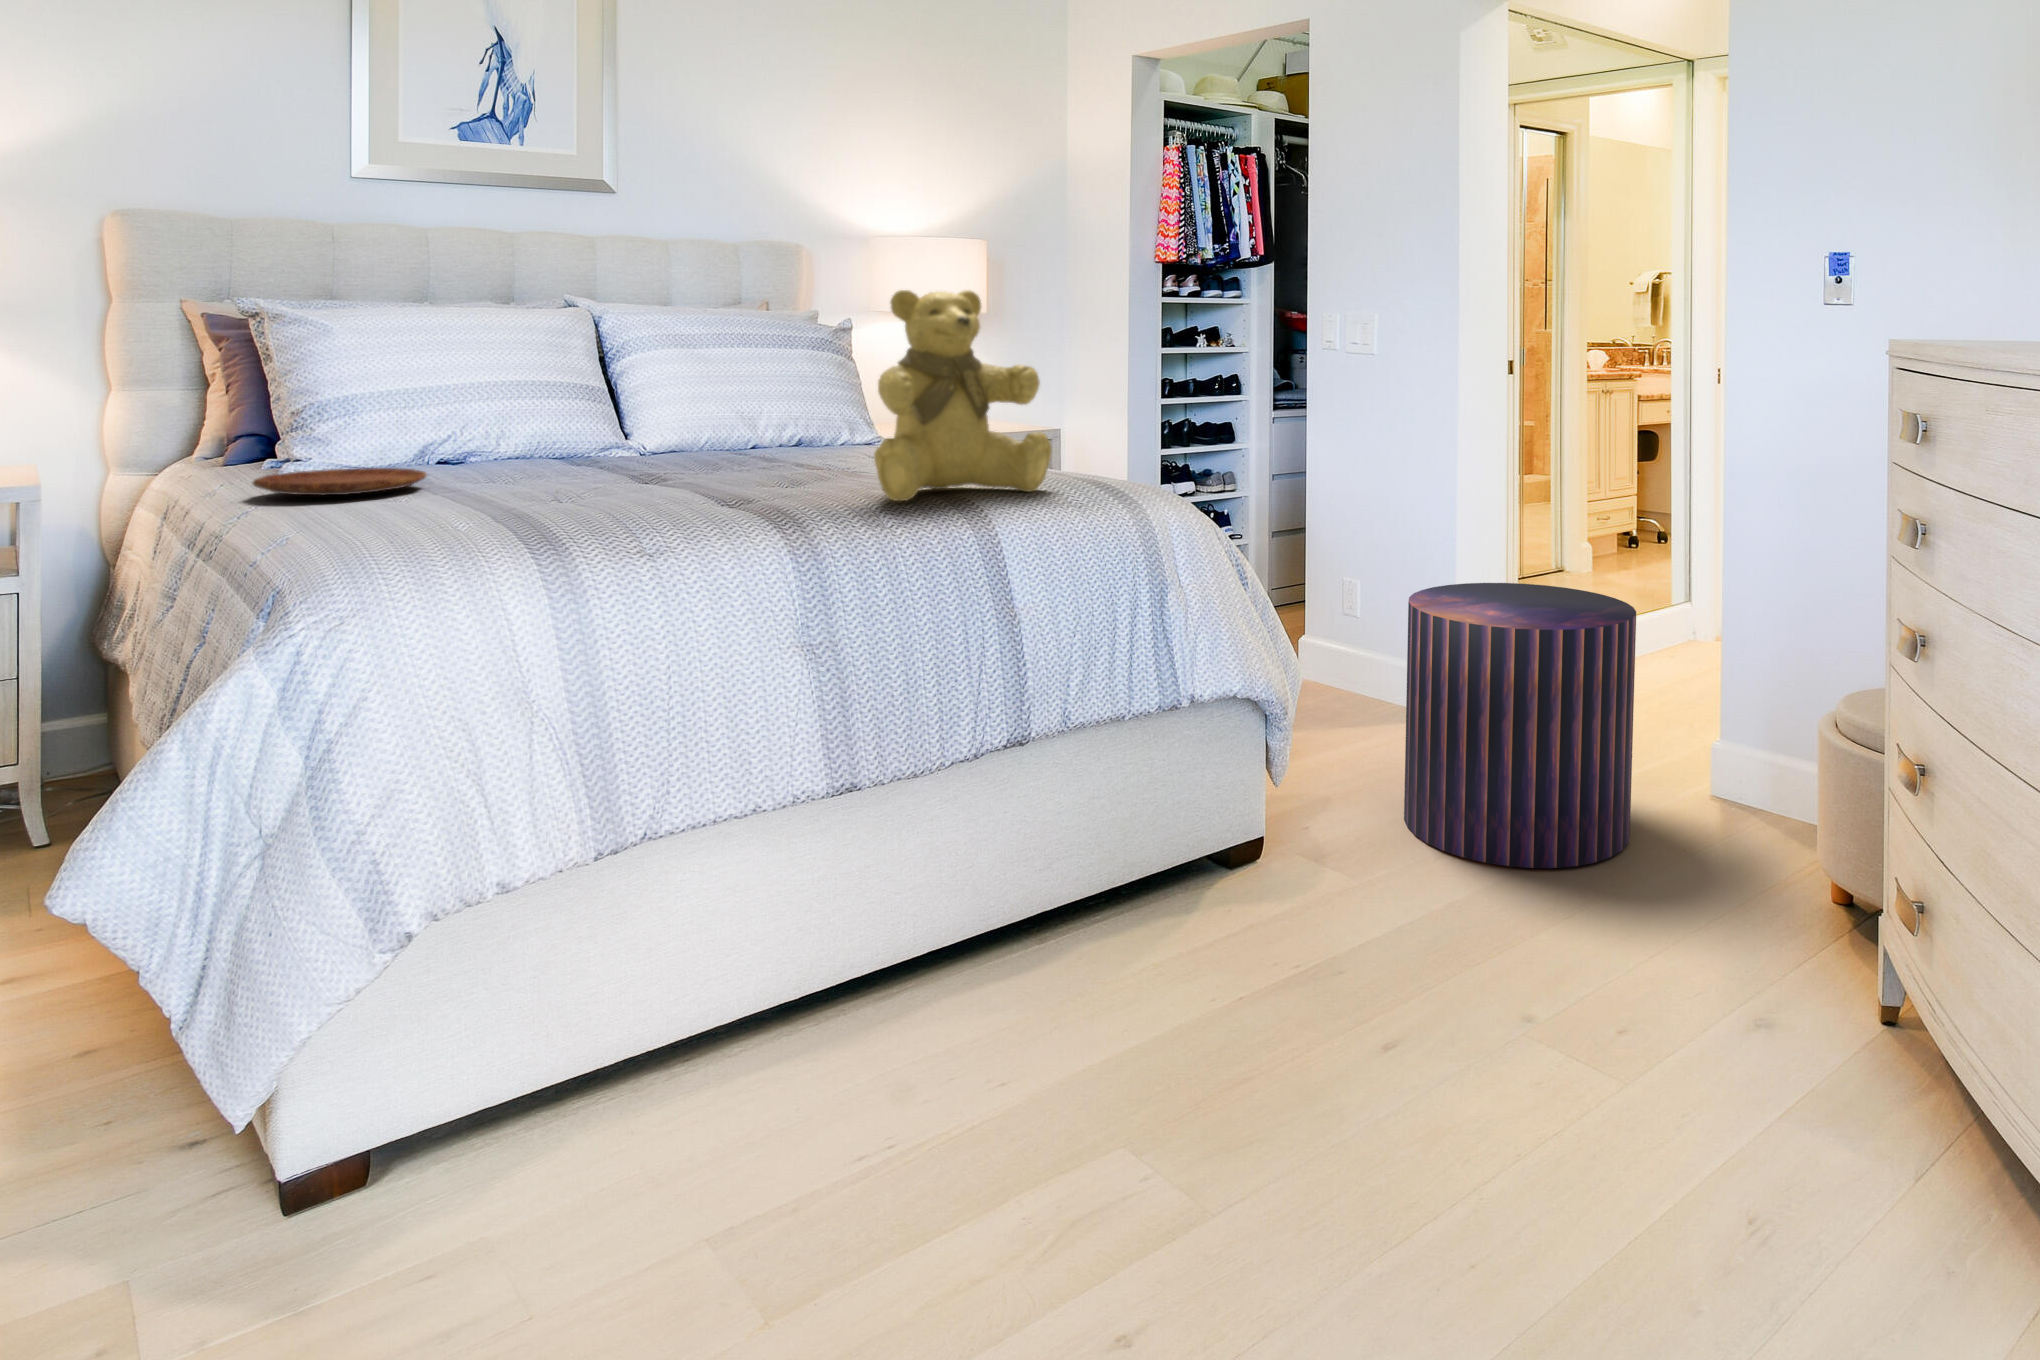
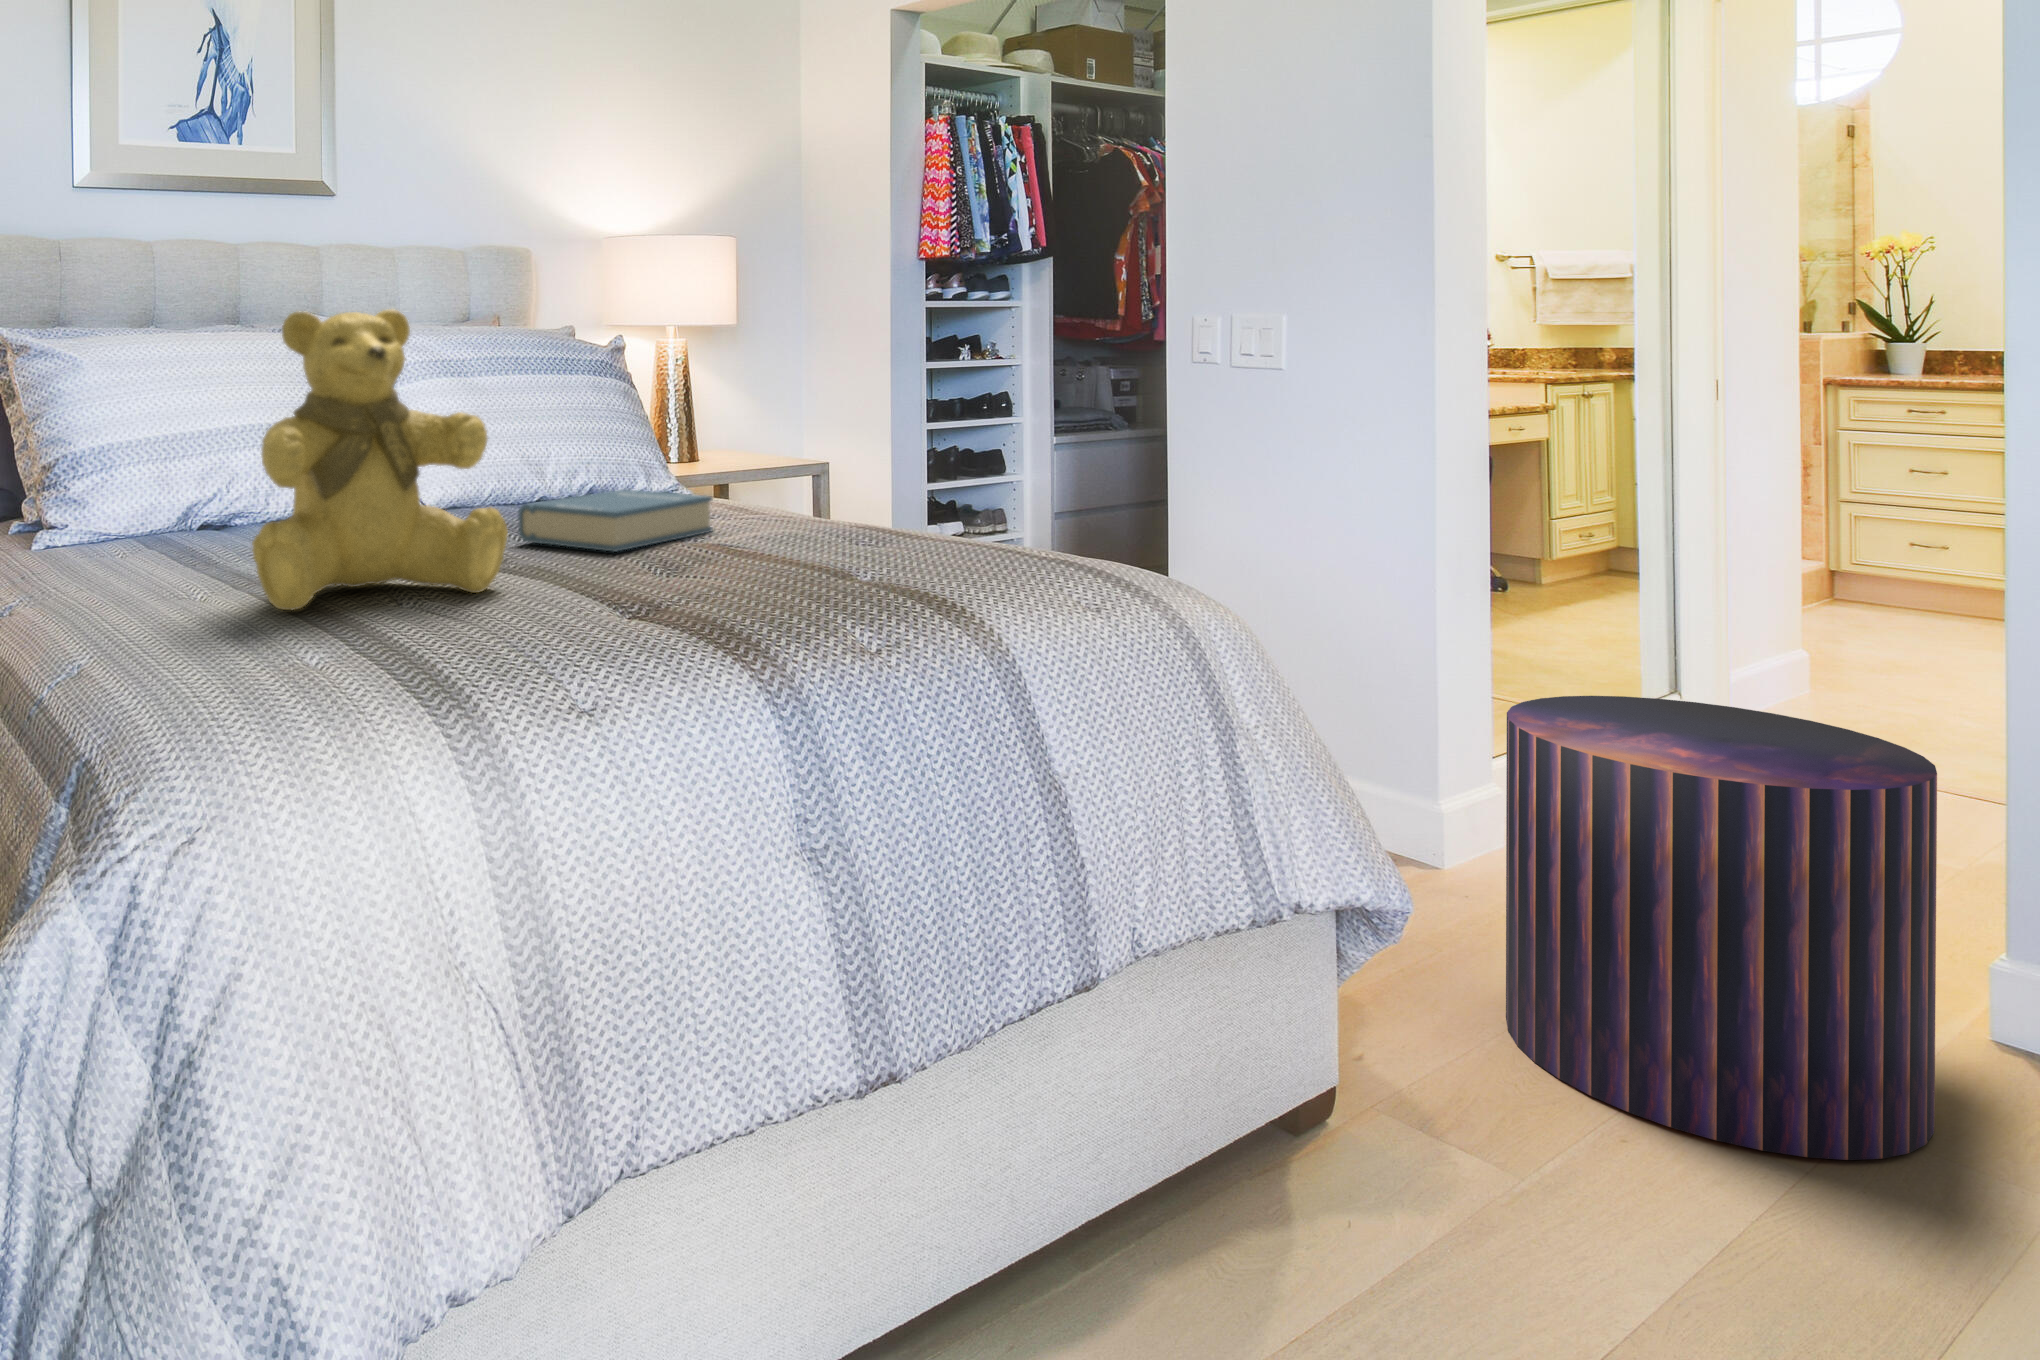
teddy bear: present [874,290,1052,501] -> present [252,309,508,611]
hardback book: none [688,437,854,480] -> present [518,489,713,552]
tray: present [253,468,426,495] -> none [32,534,219,571]

